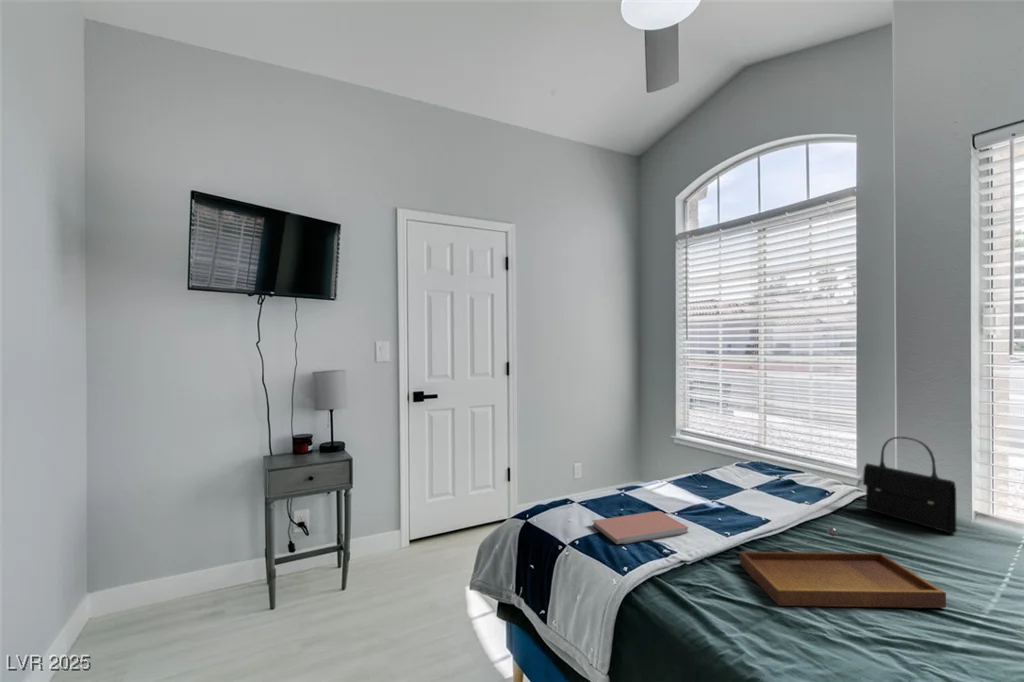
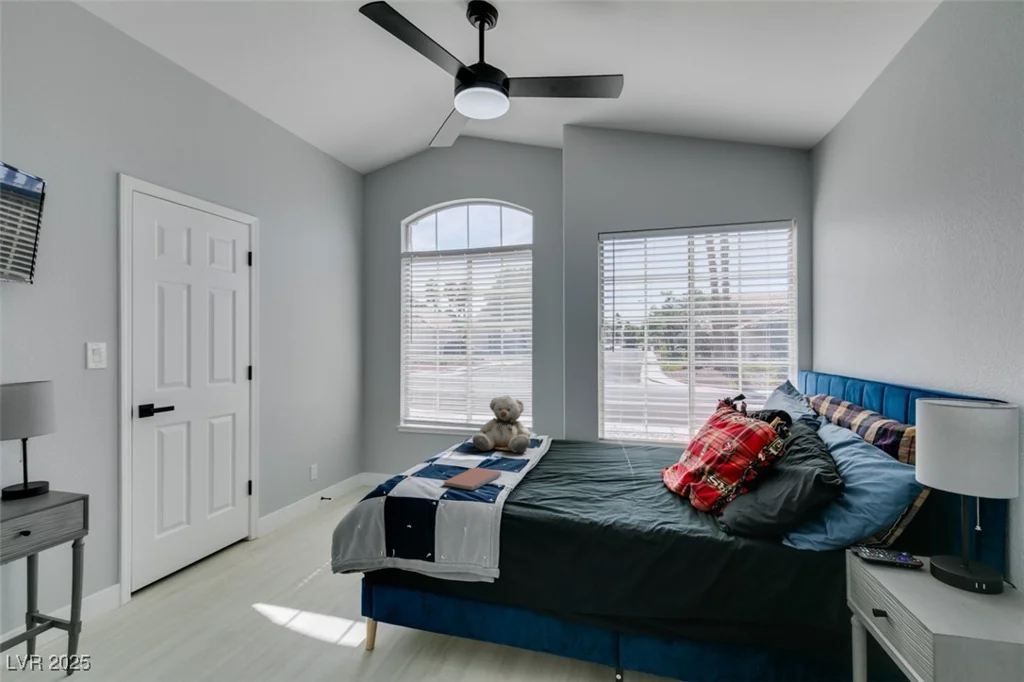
teddy bear: none [694,413,792,504] -> present [472,395,531,453]
handbag: present [863,437,956,534] -> none [563,401,604,450]
tray: present [740,527,946,608] -> none [539,450,624,494]

